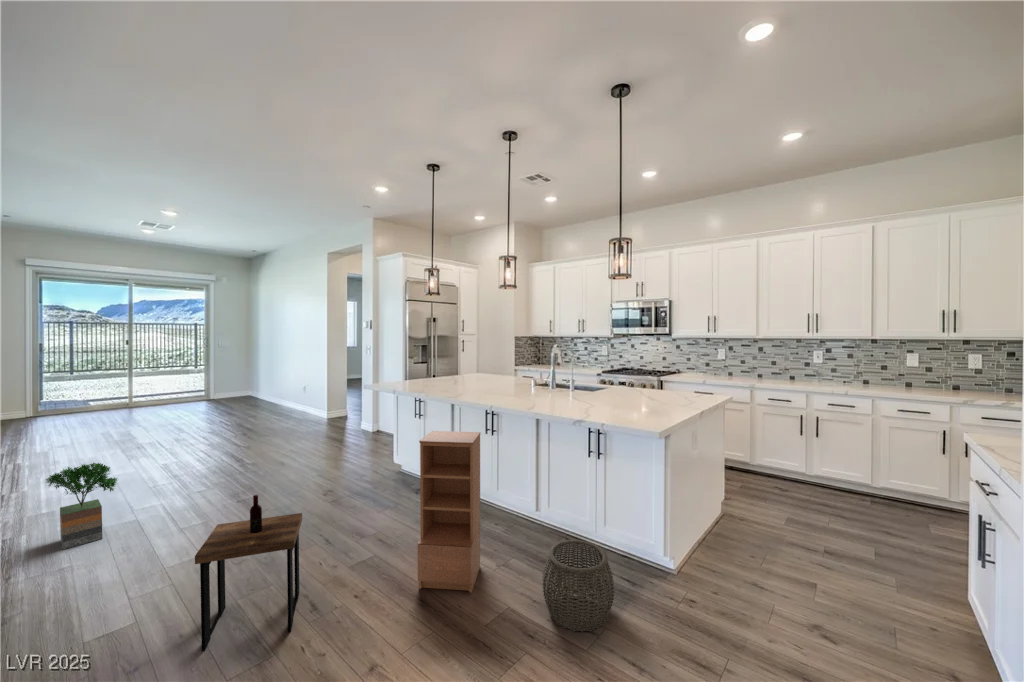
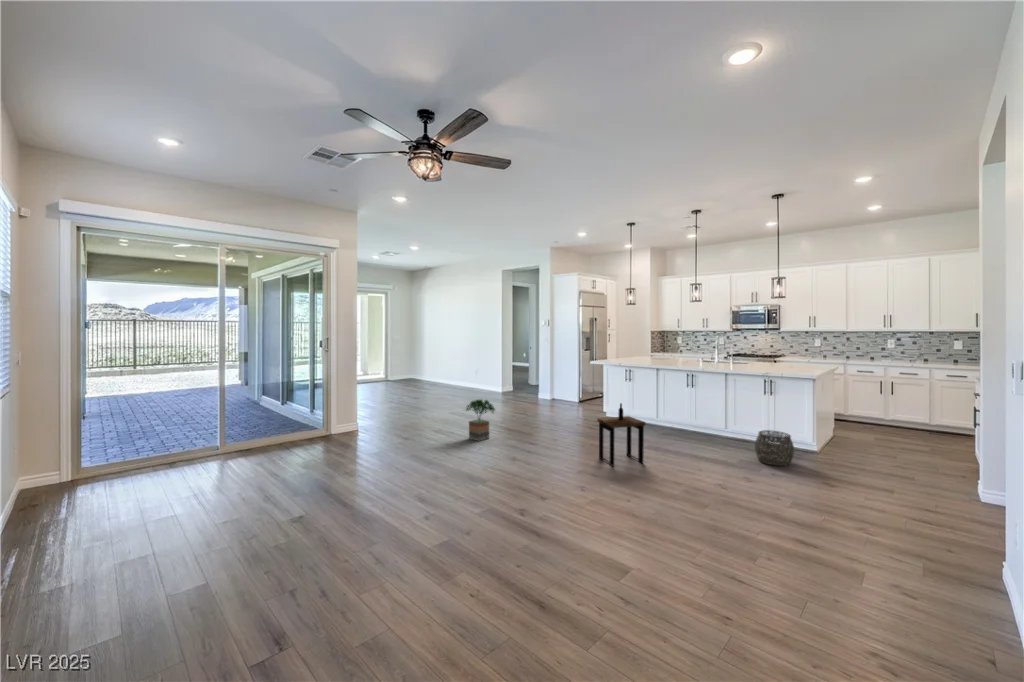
bookcase: present [417,431,481,592] -> none [681,379,715,456]

